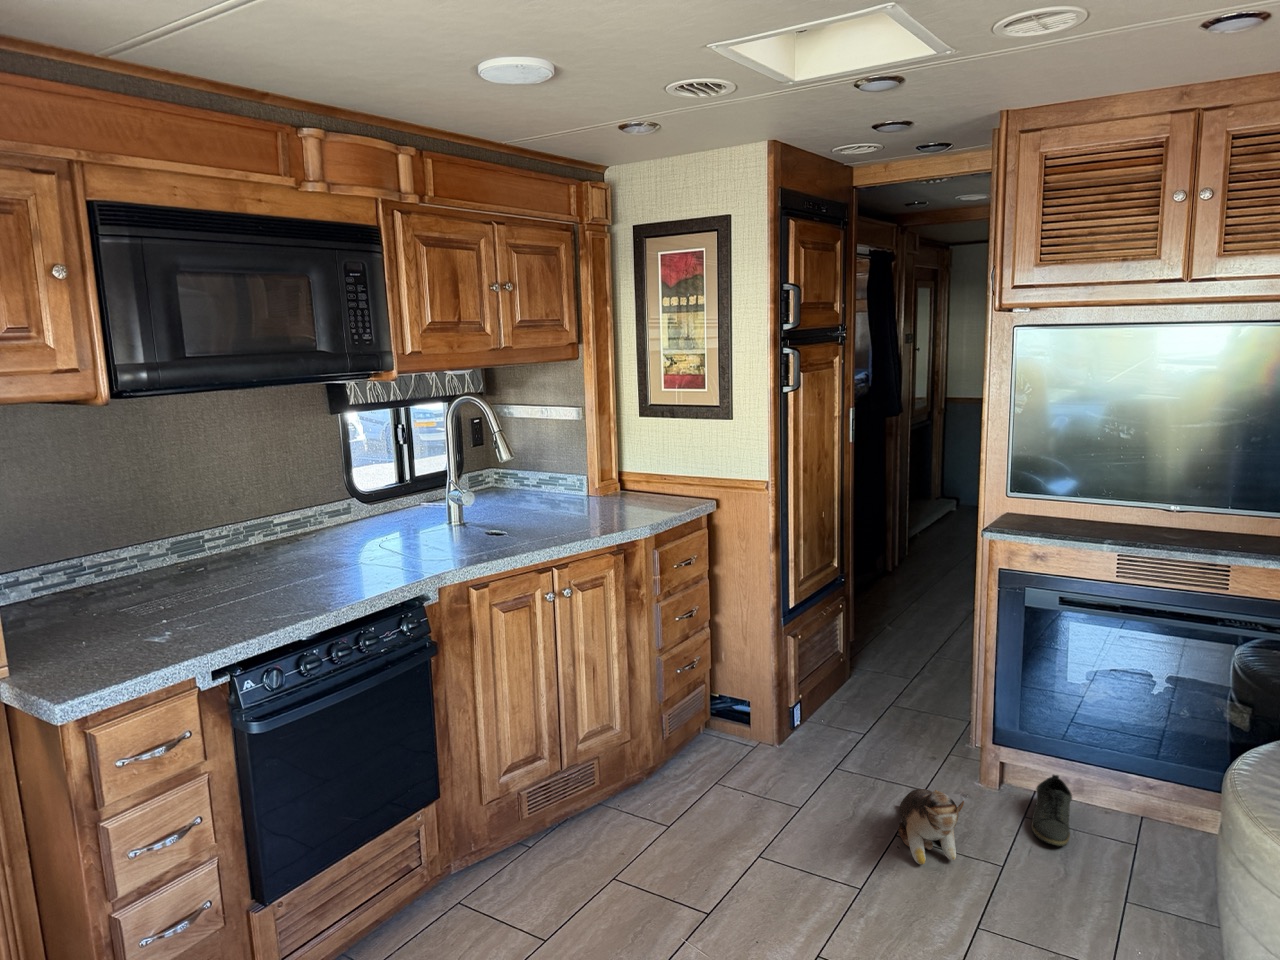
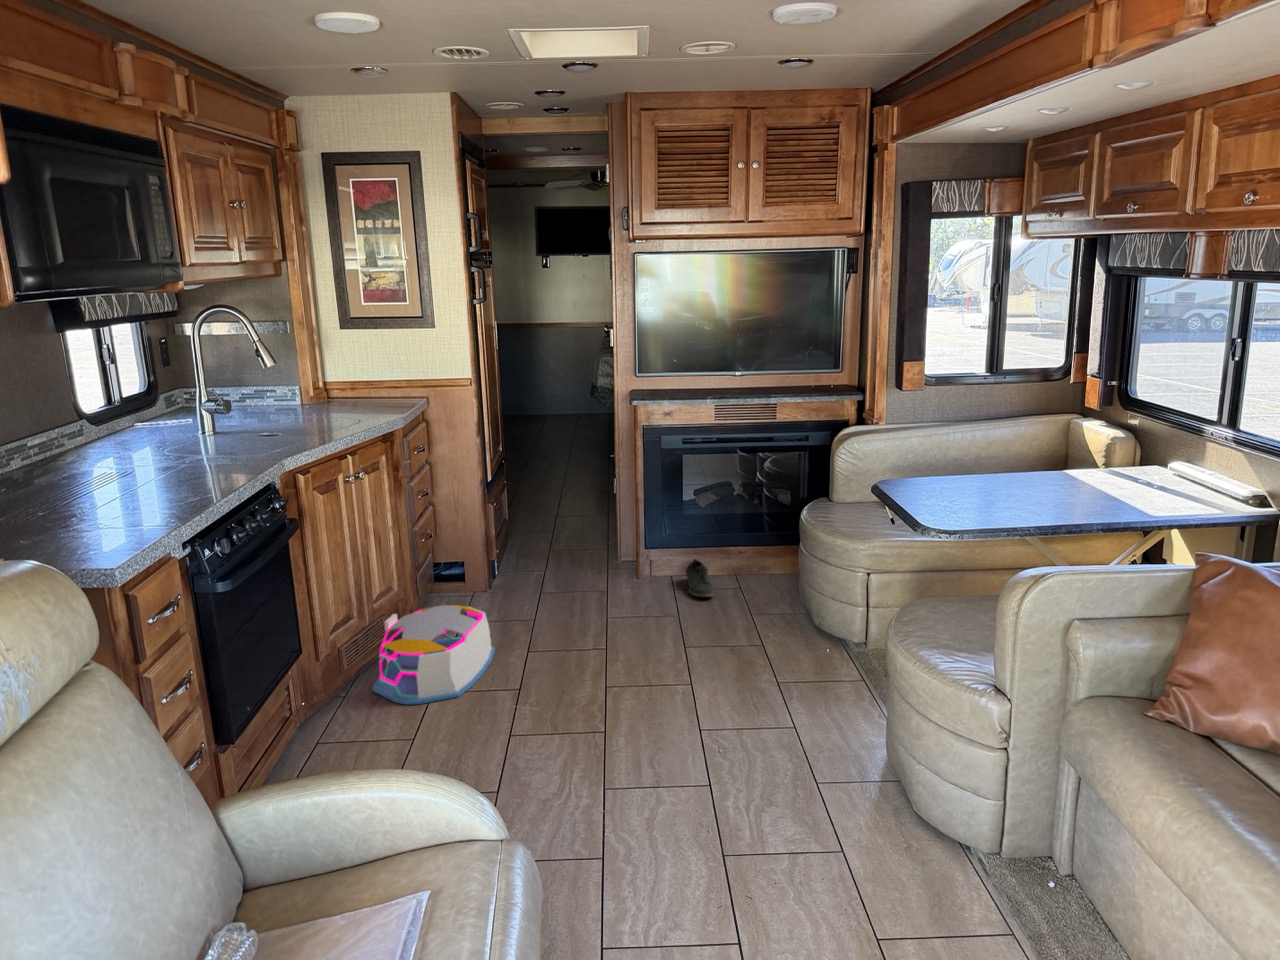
storage bin: none [549,759,717,900] -> present [372,605,495,704]
plush toy: present [898,789,964,865] -> none [606,572,667,627]

